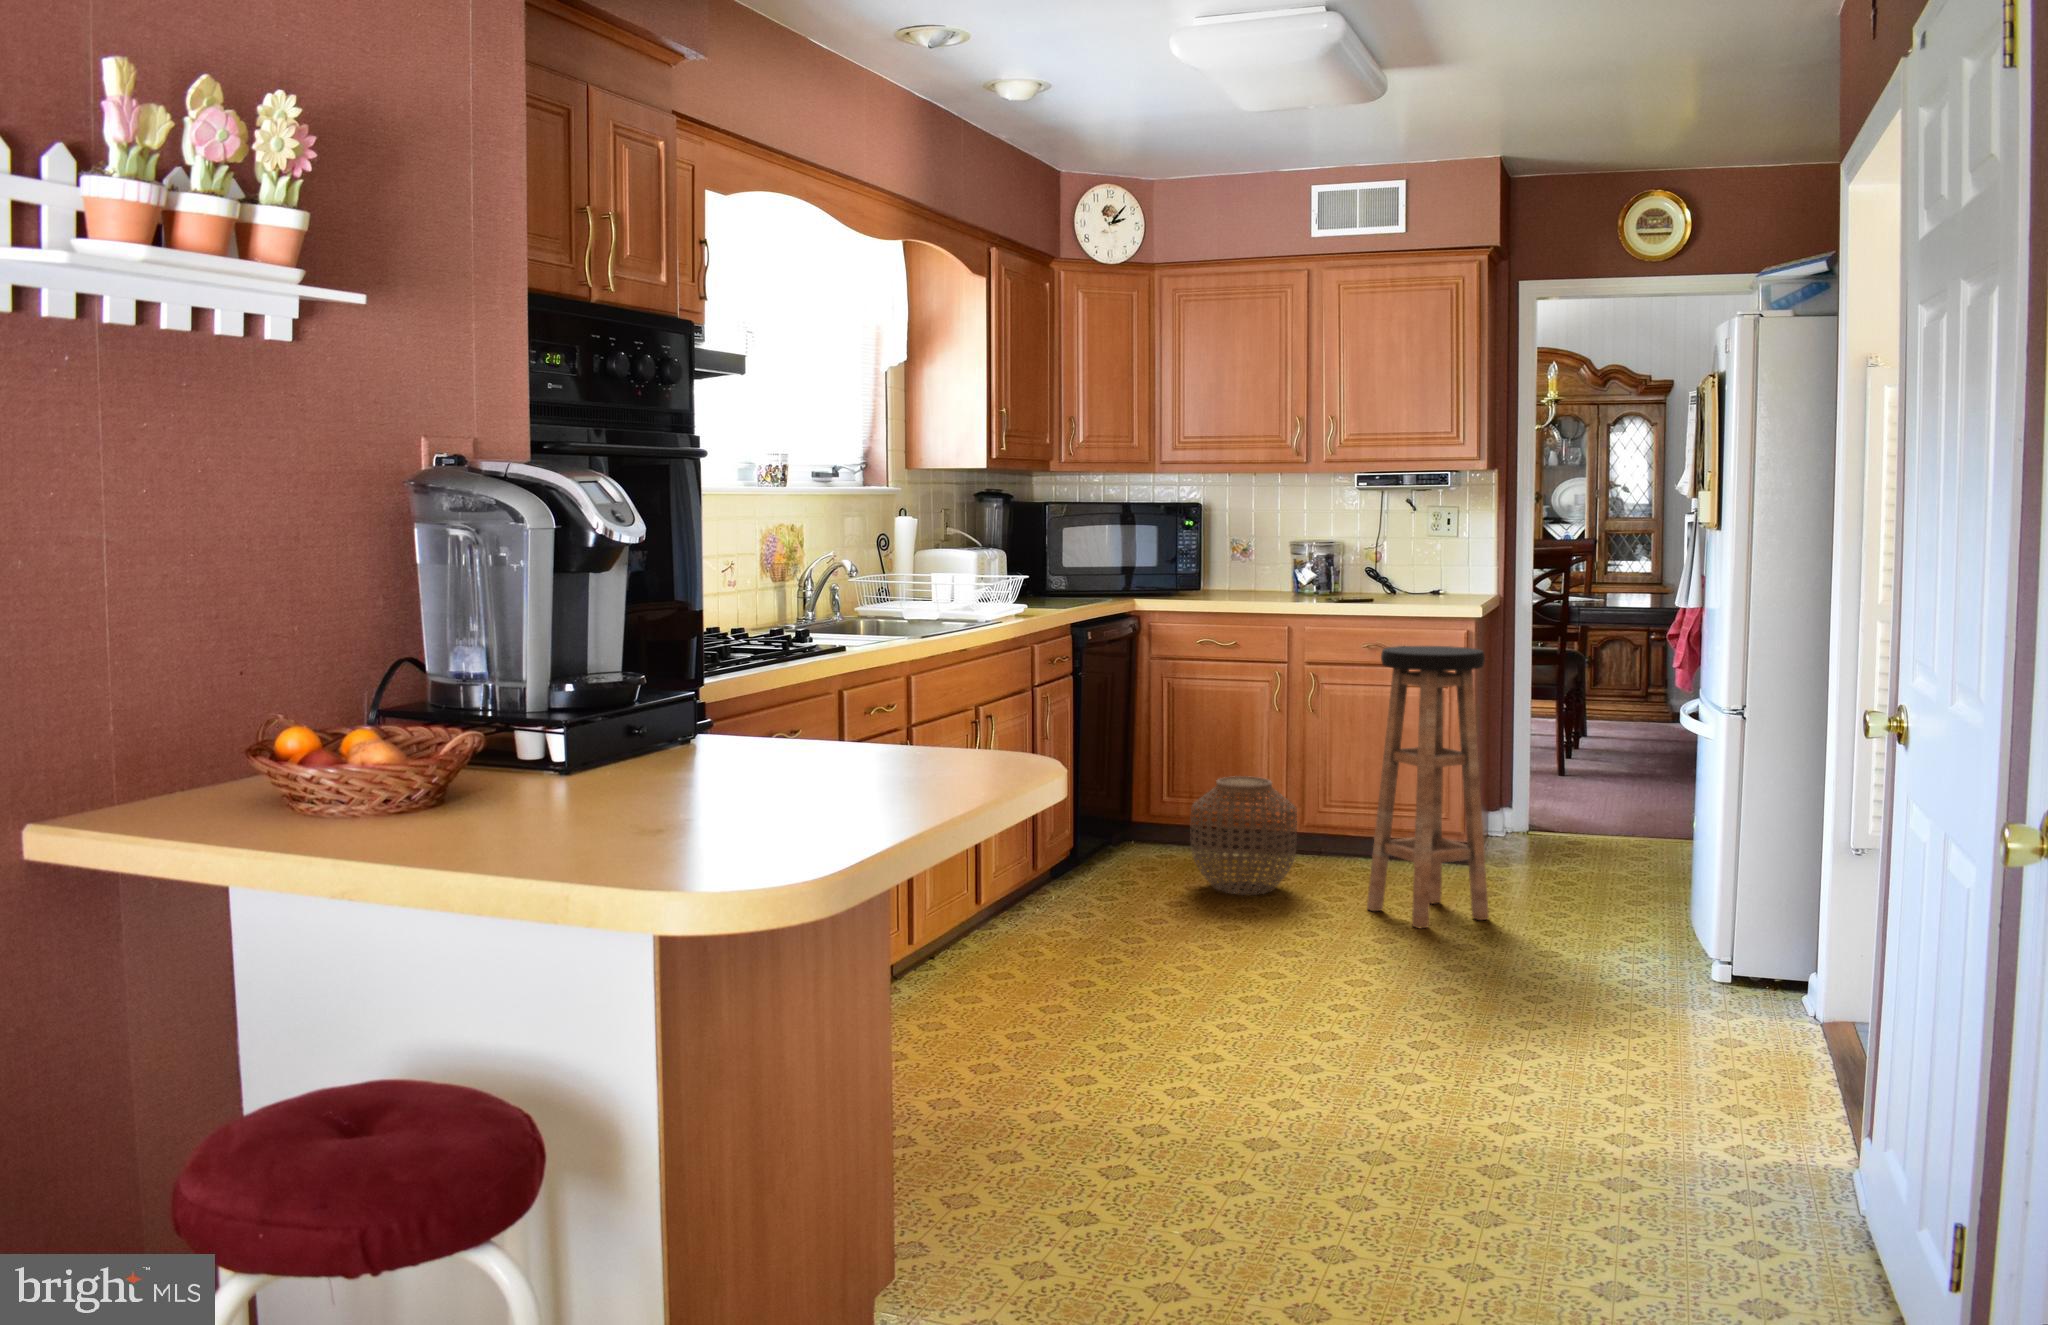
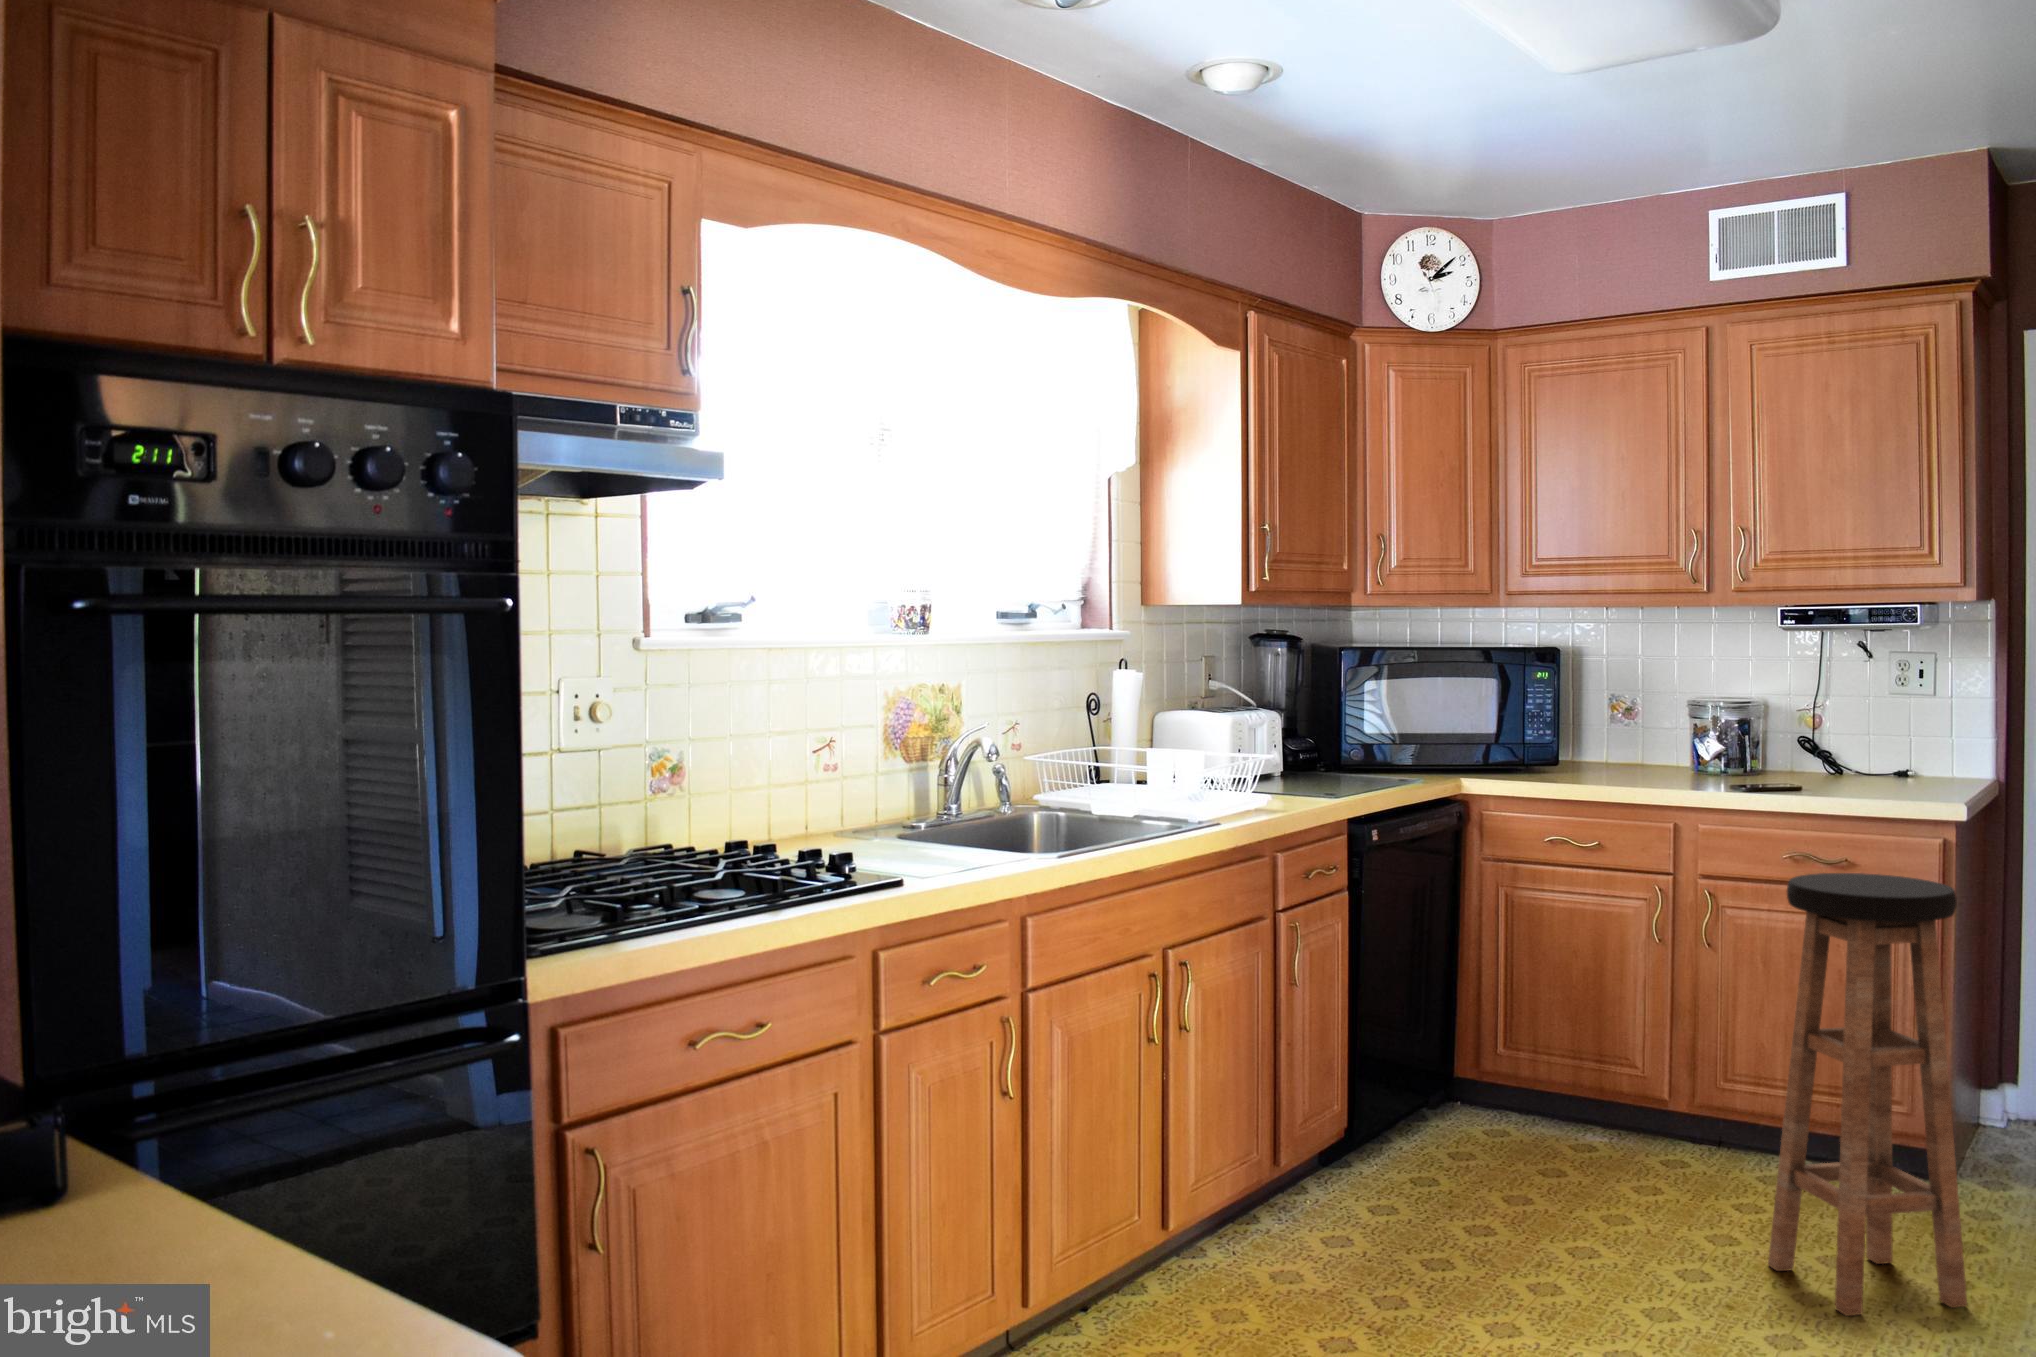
woven basket: present [1191,776,1297,895] -> none [1508,1042,1667,1219]

